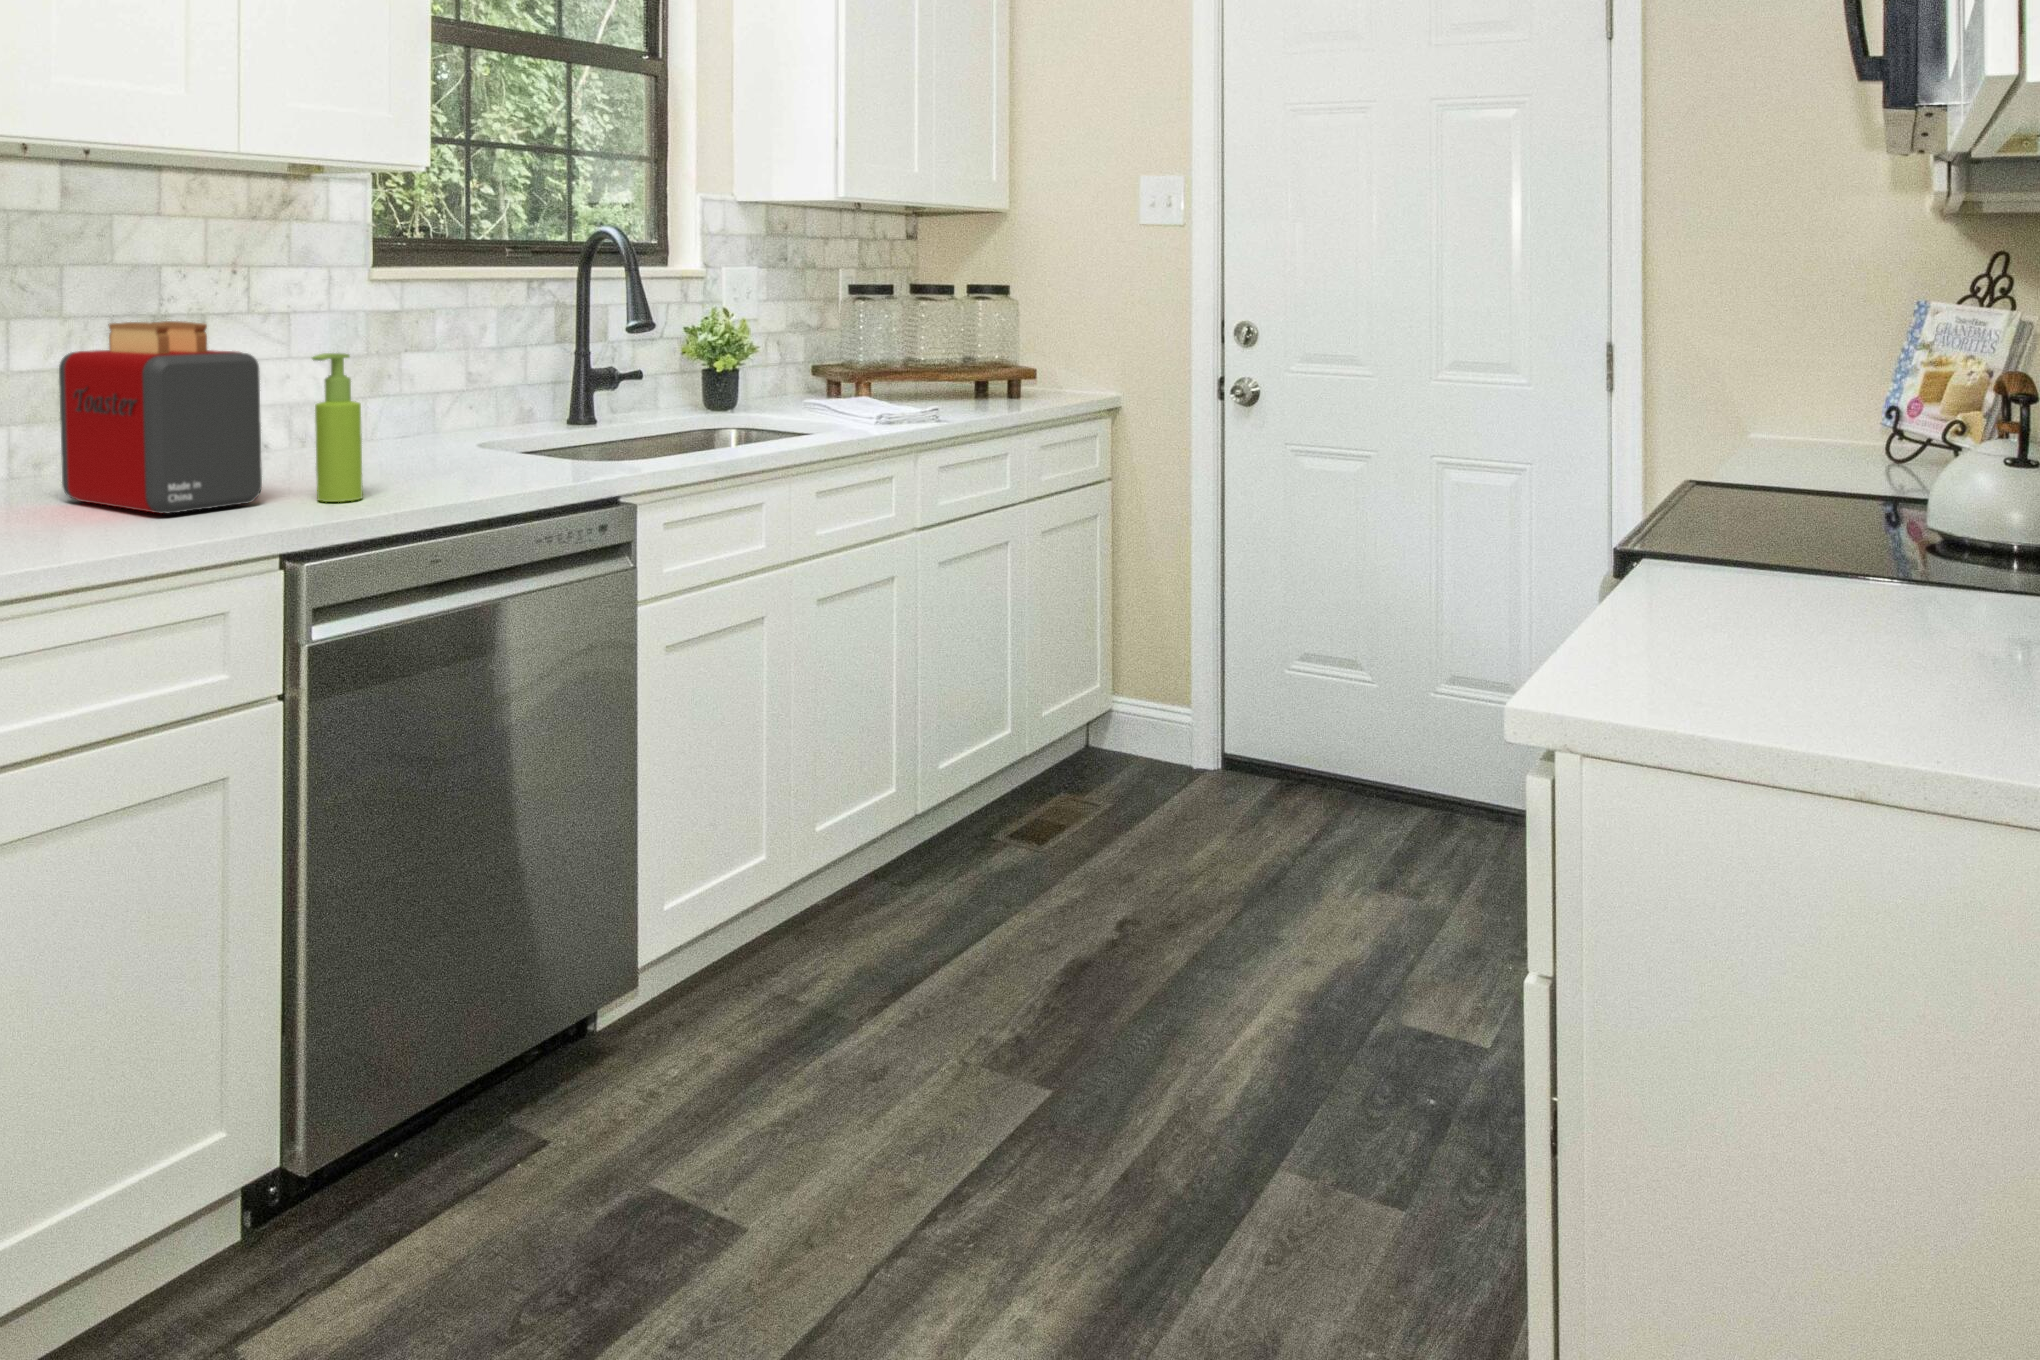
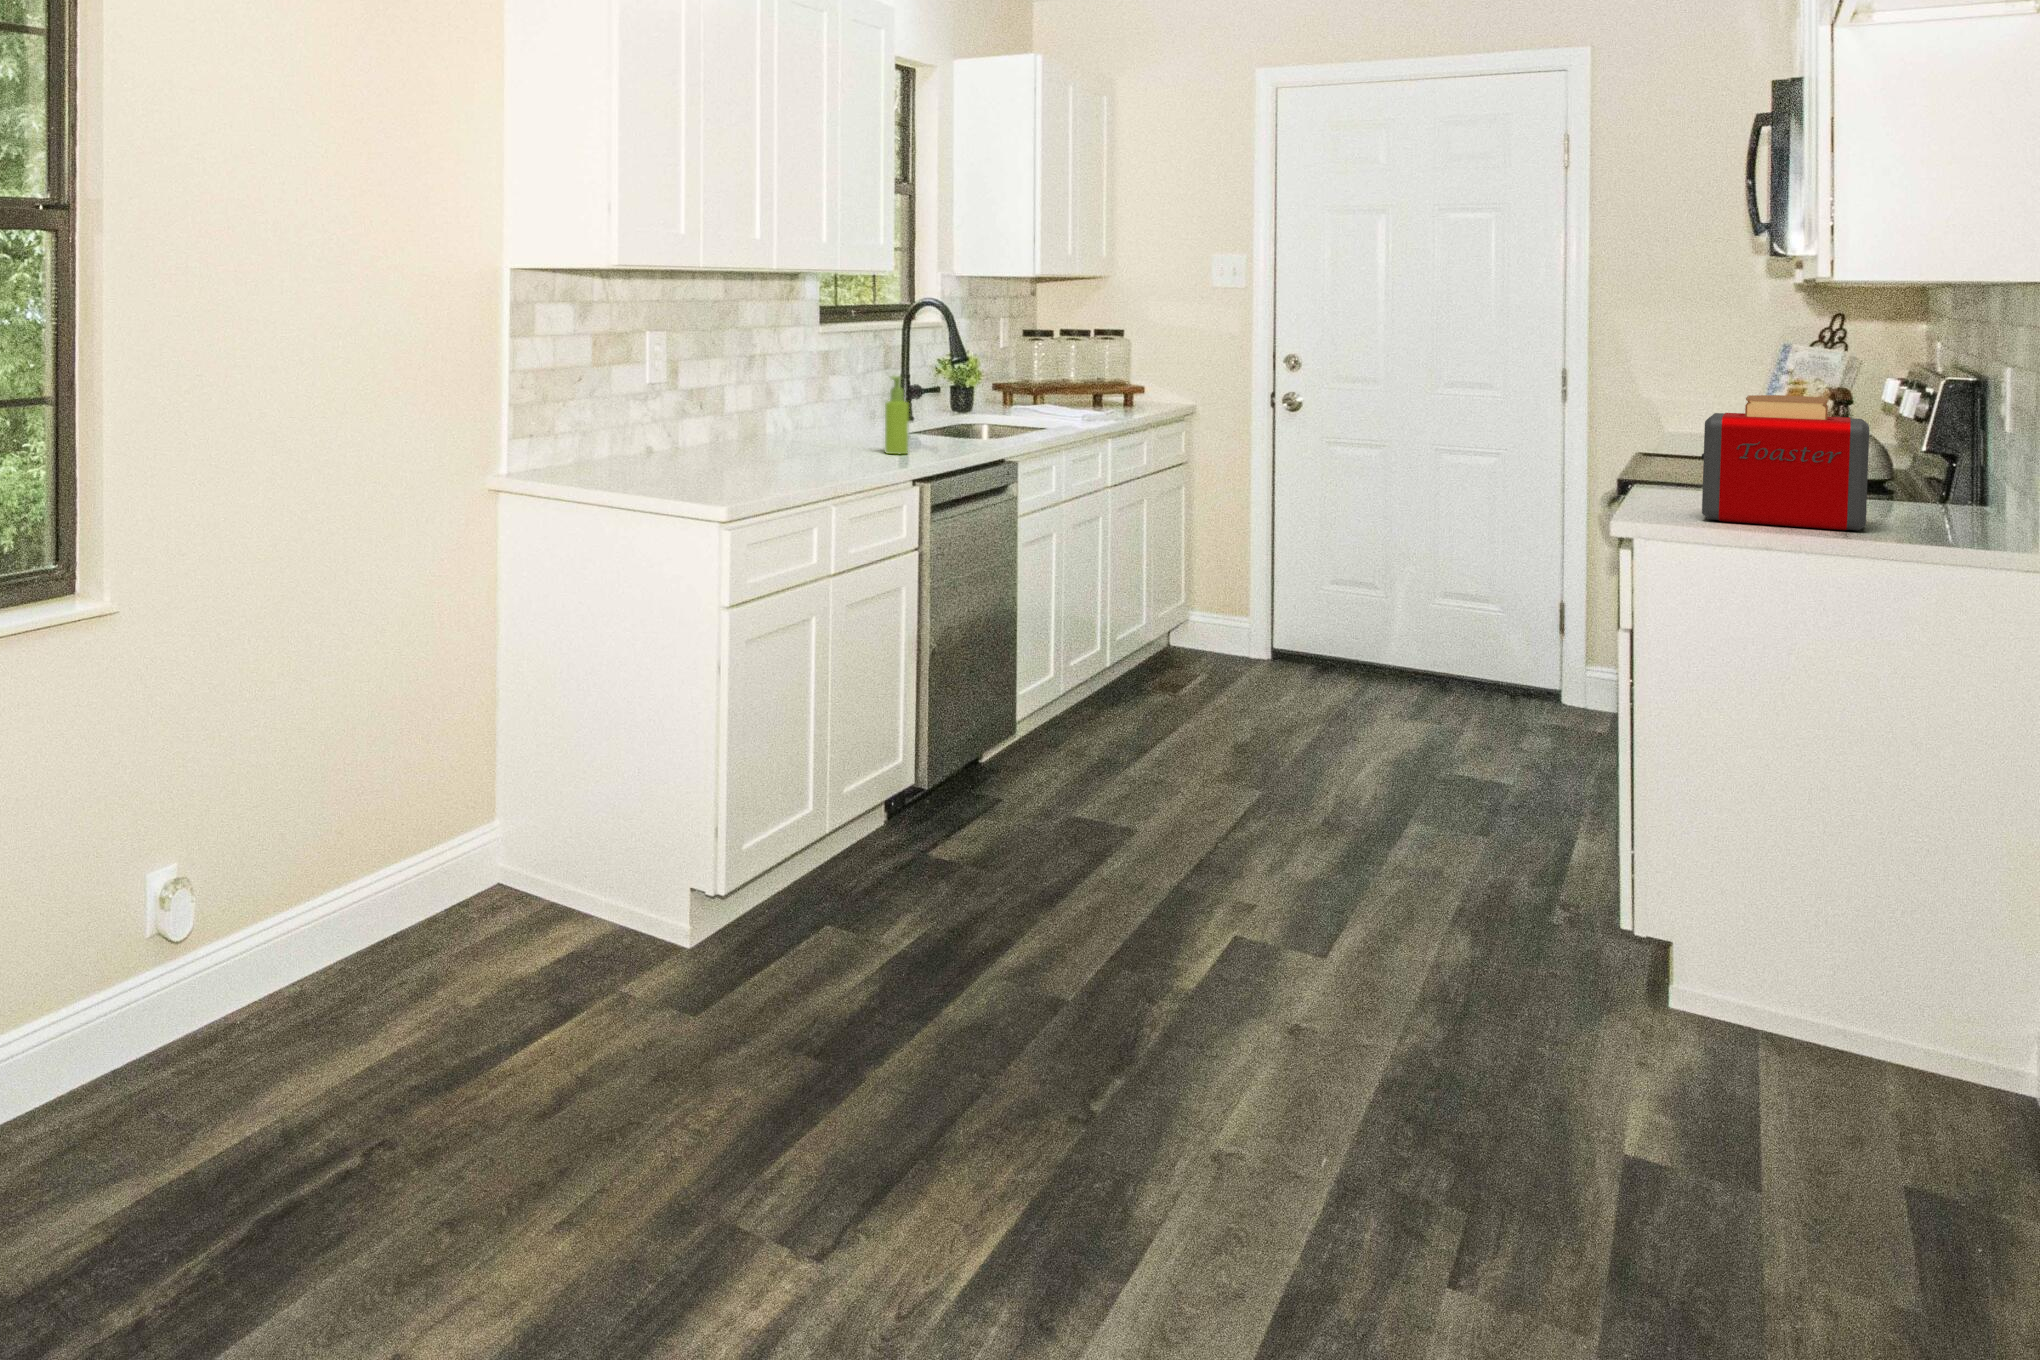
toaster: present [59,321,262,514] -> present [1702,395,1869,531]

